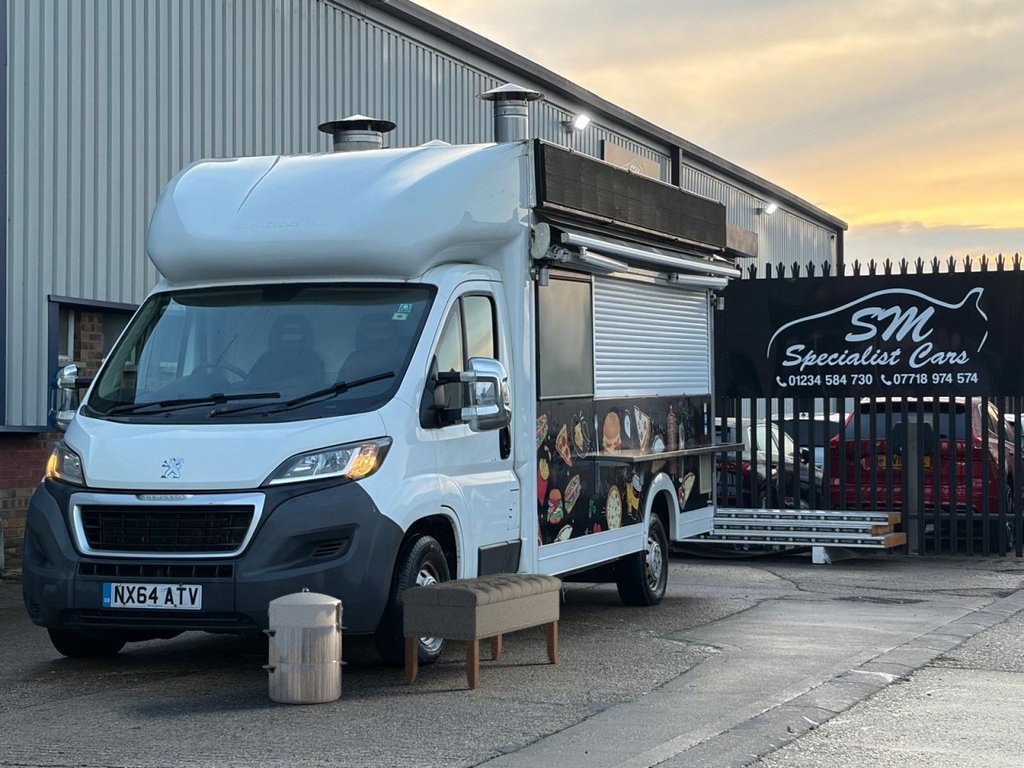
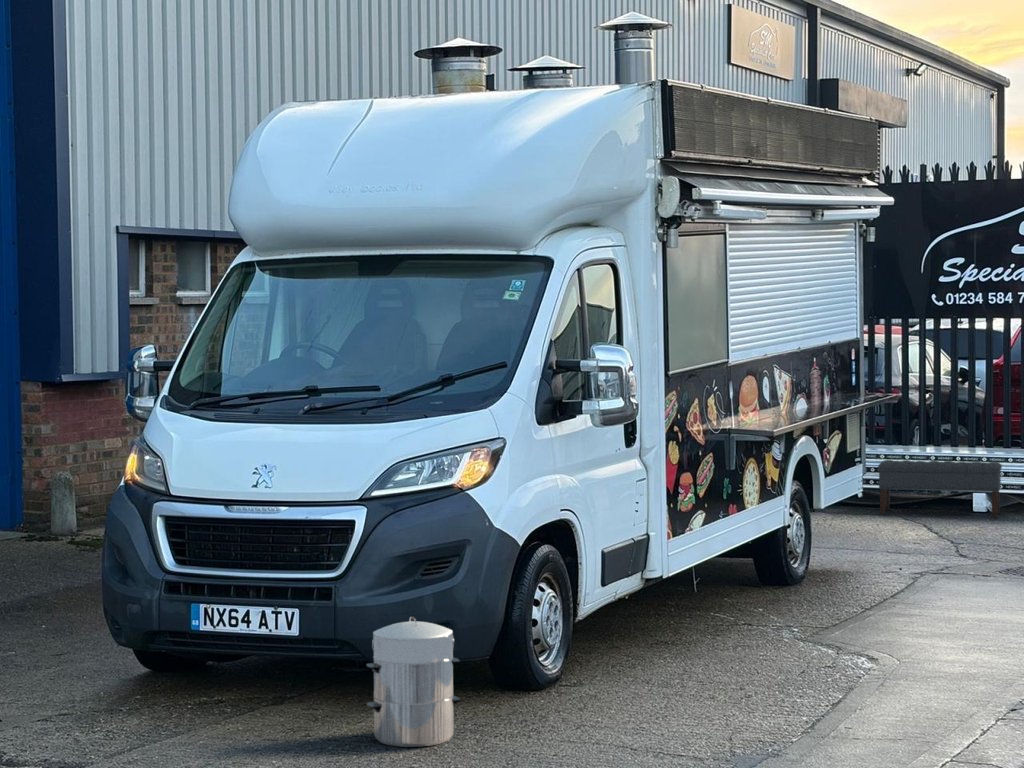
bench: present [401,573,561,689] -> present [878,460,1002,518]

